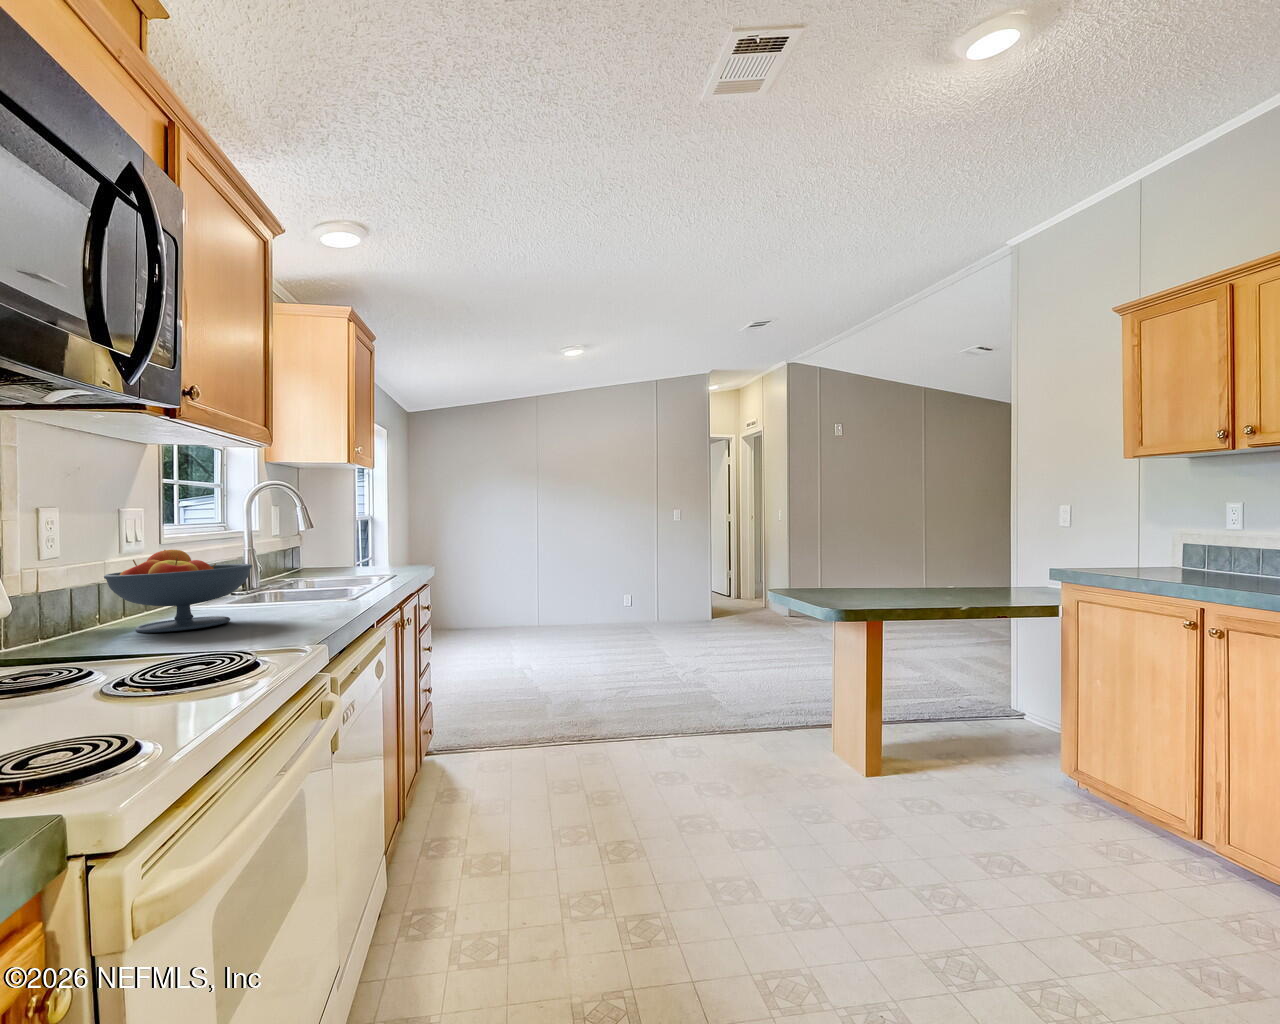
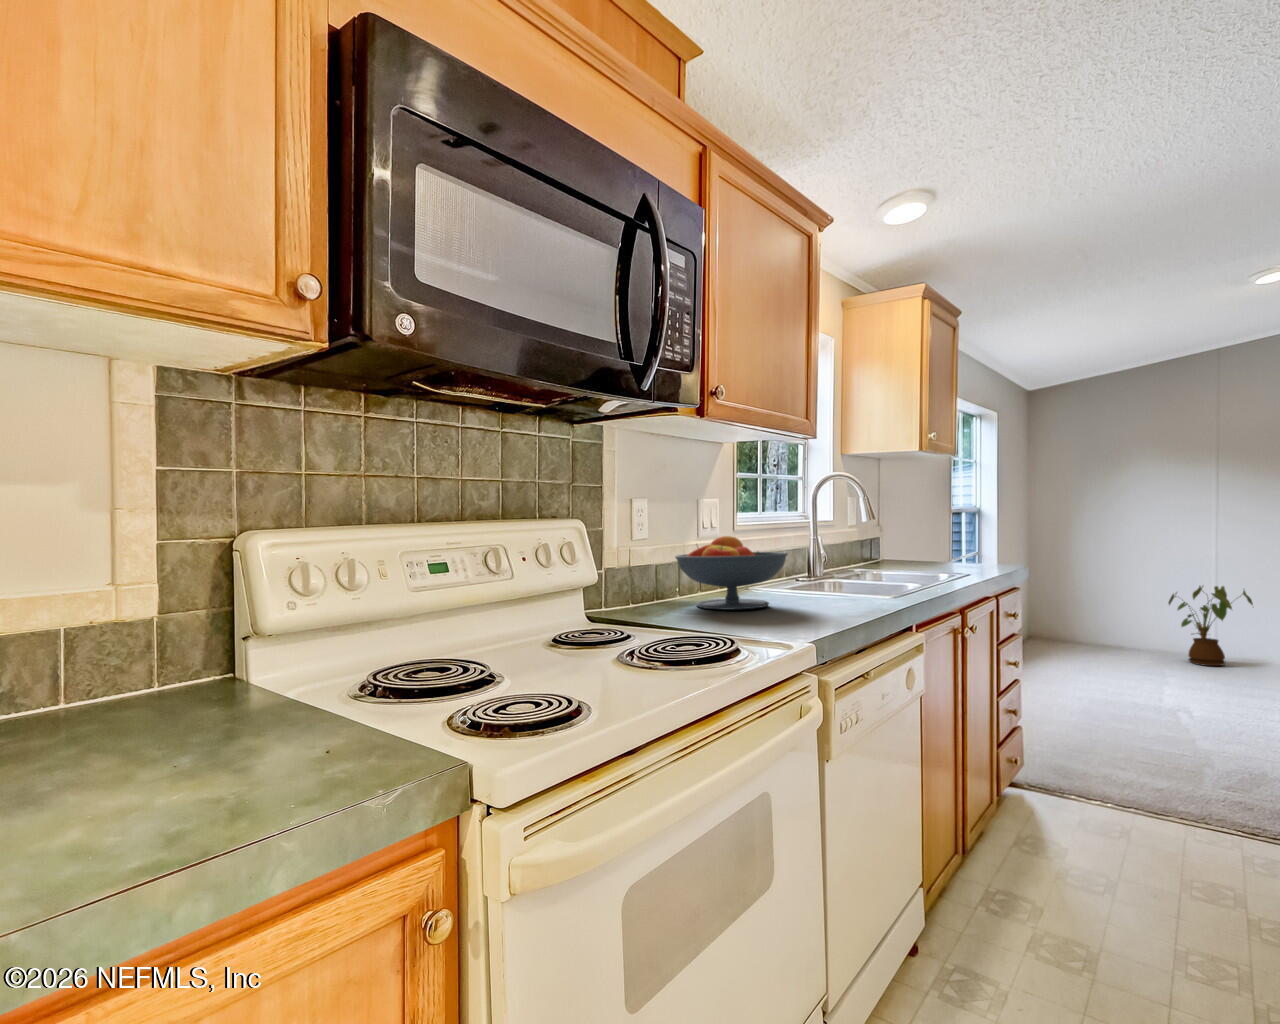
house plant: none [510,572,559,633] -> present [1169,586,1253,666]

